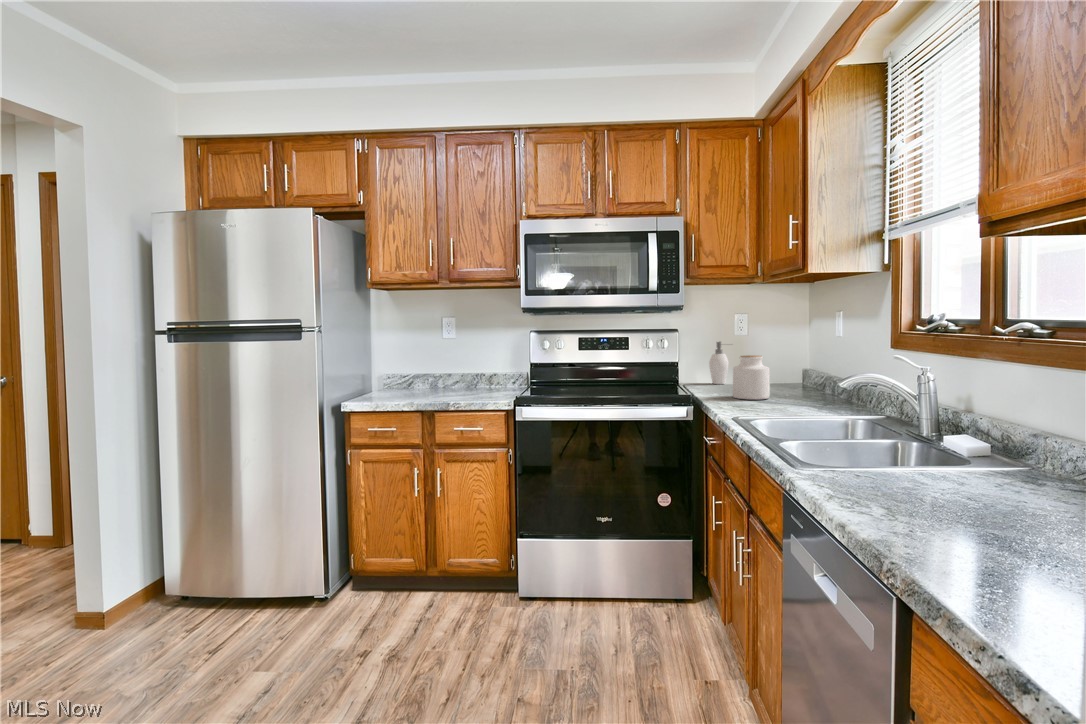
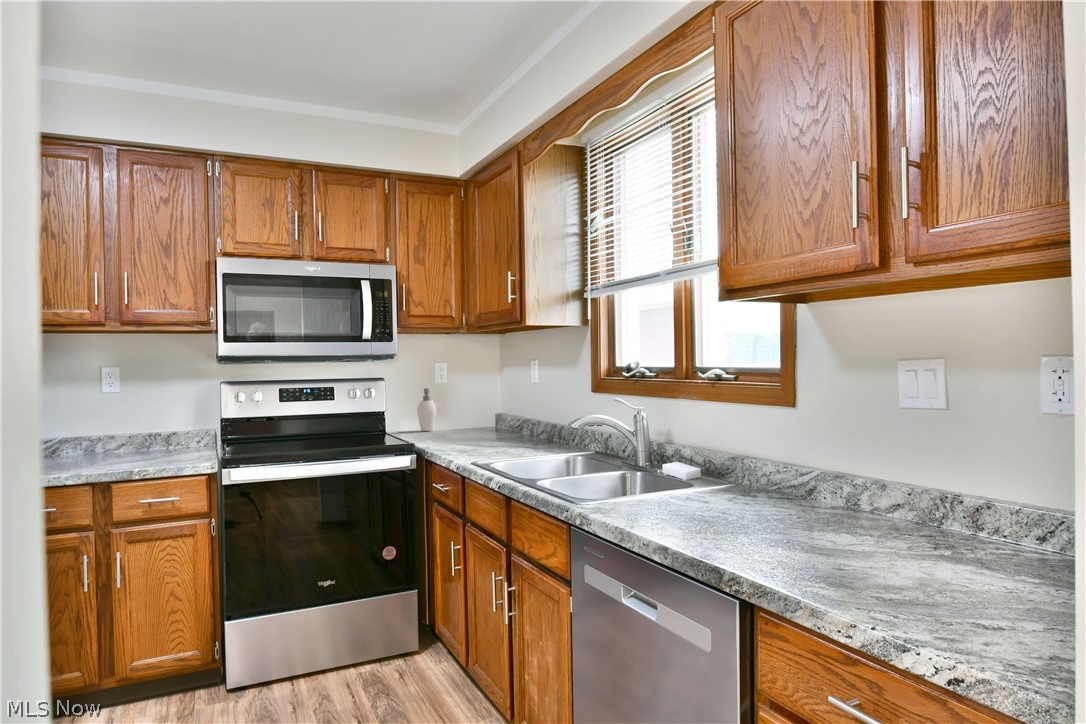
jar: present [733,355,770,399] -> none [449,402,482,444]

